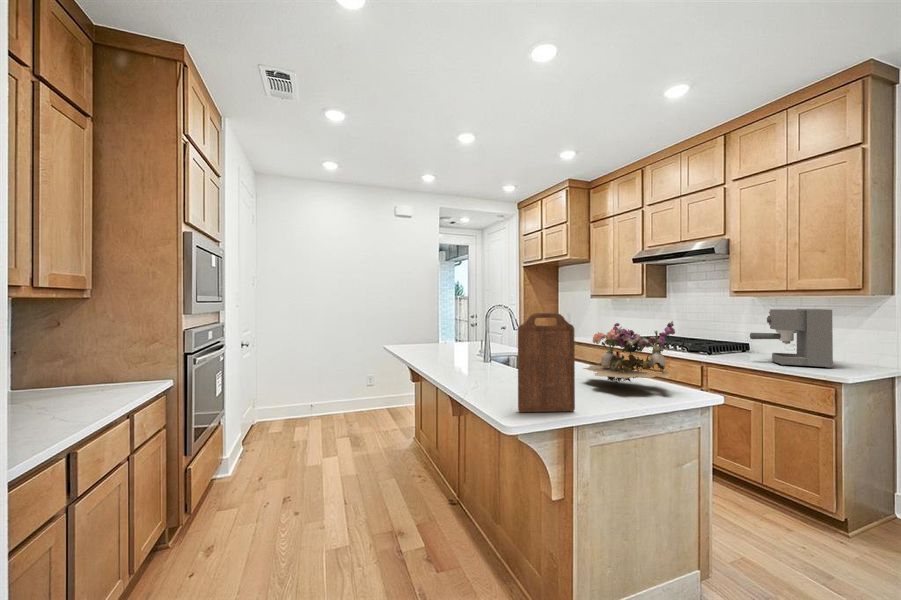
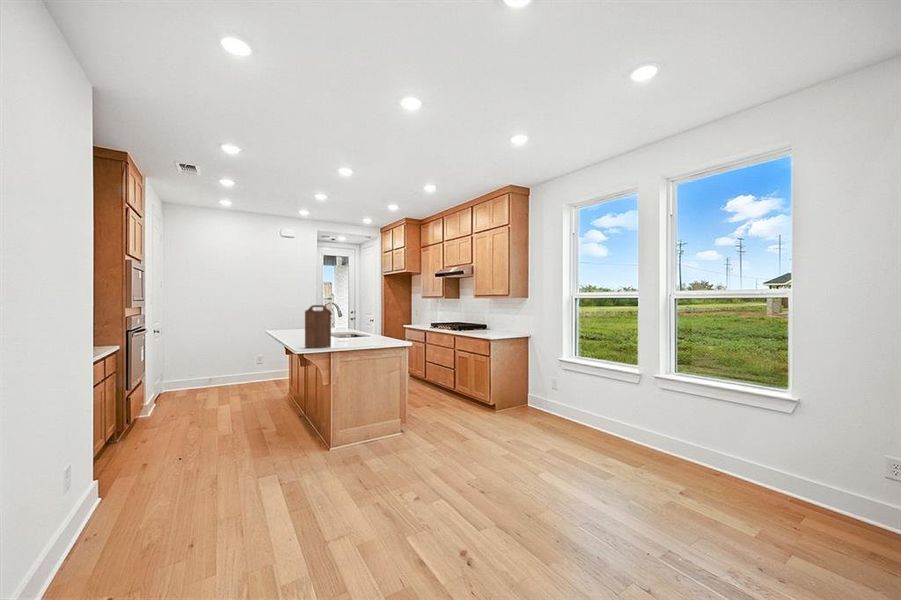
coffee maker: present [750,309,833,368] -> none [470,304,504,334]
flower arrangement: present [584,321,675,384] -> none [356,309,393,341]

